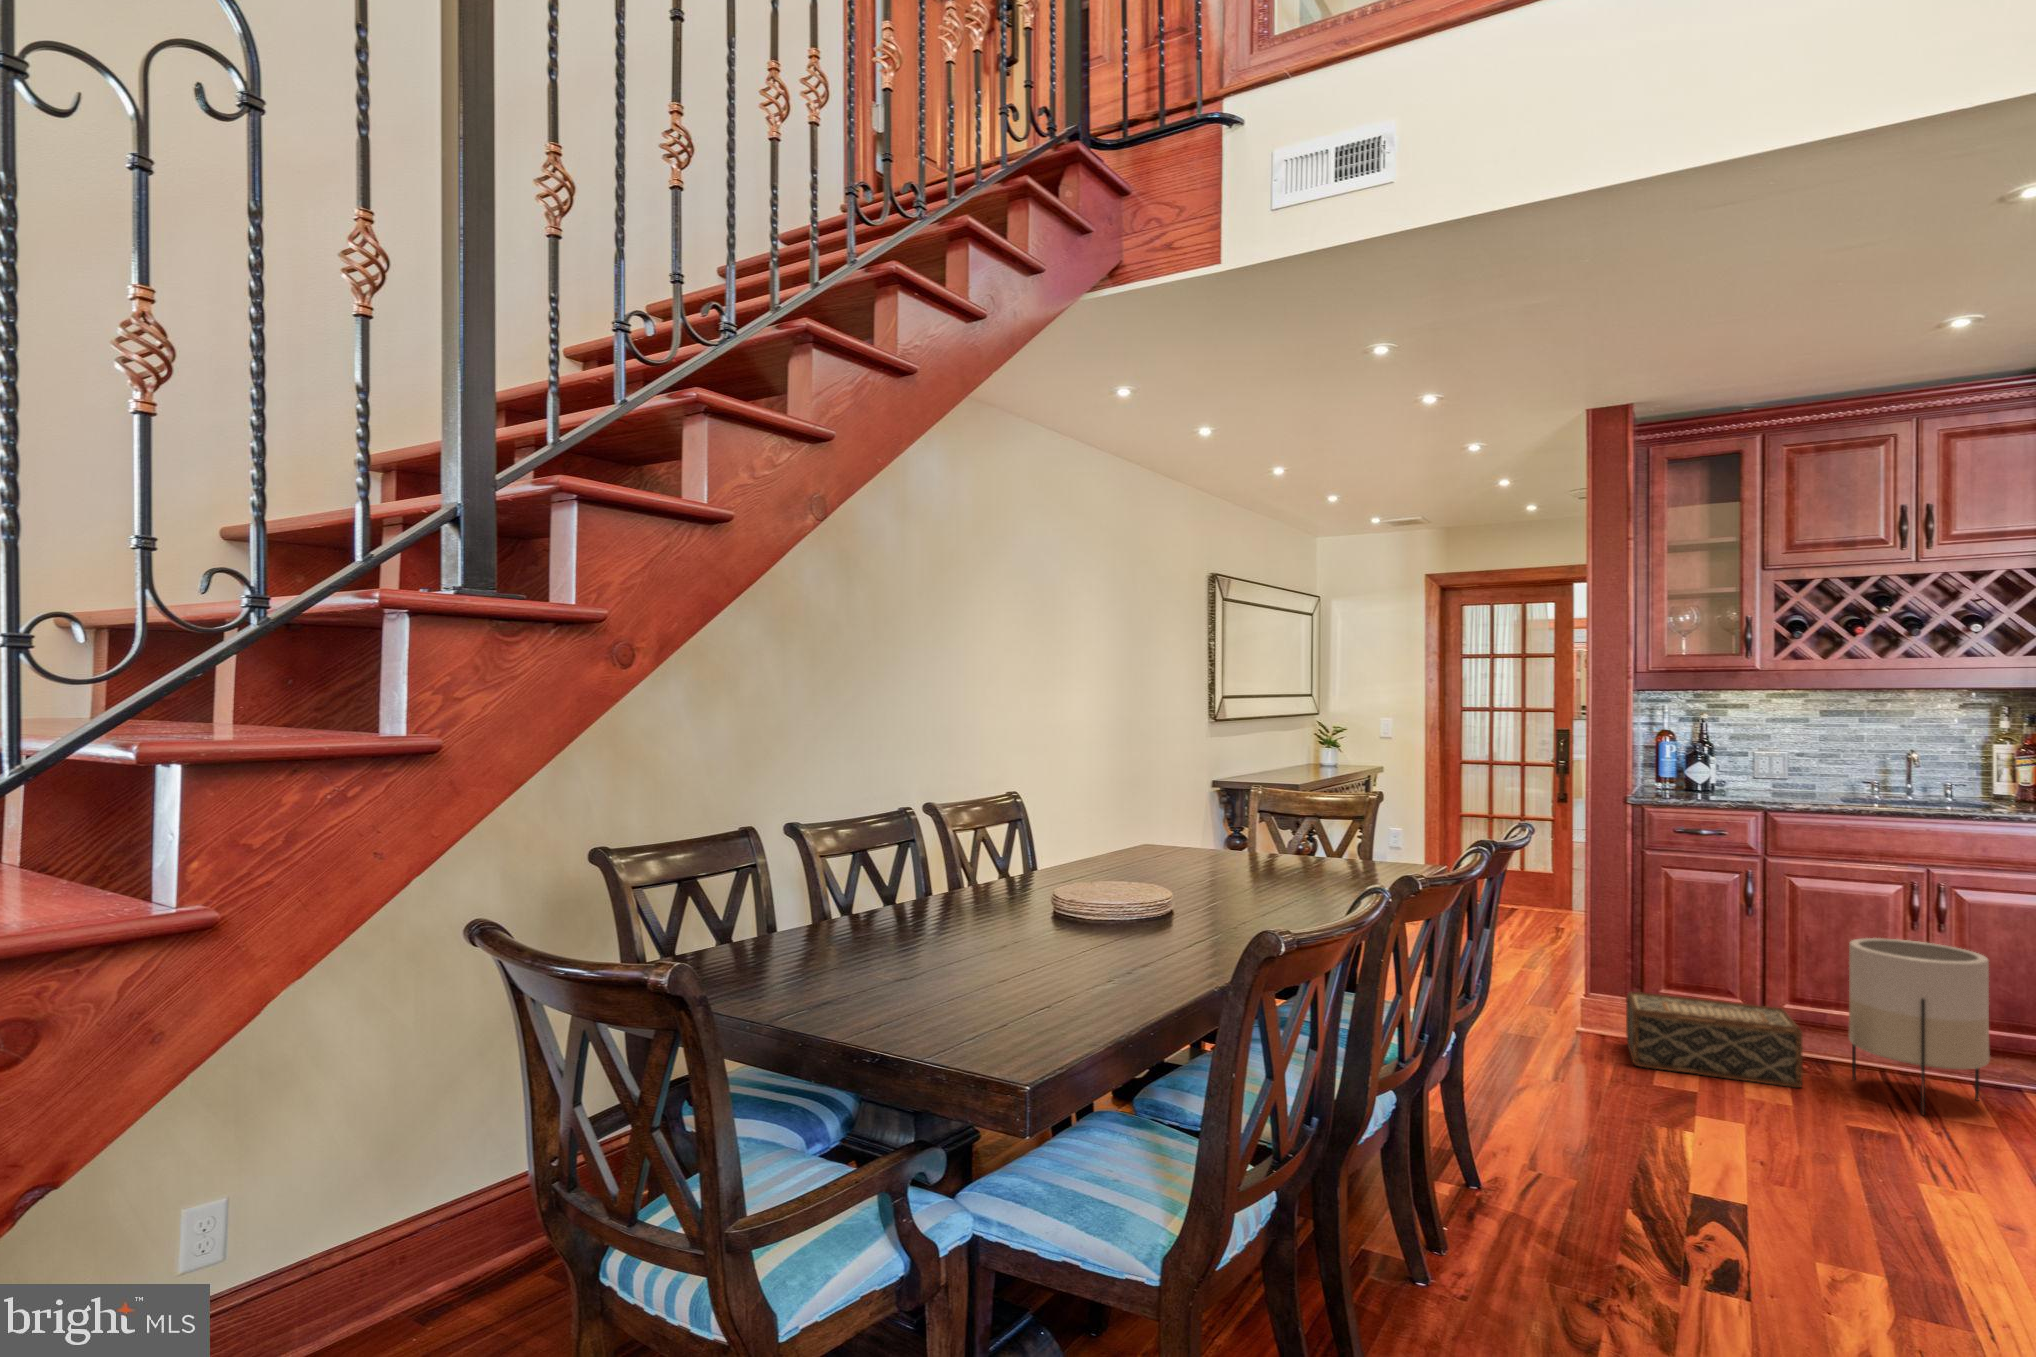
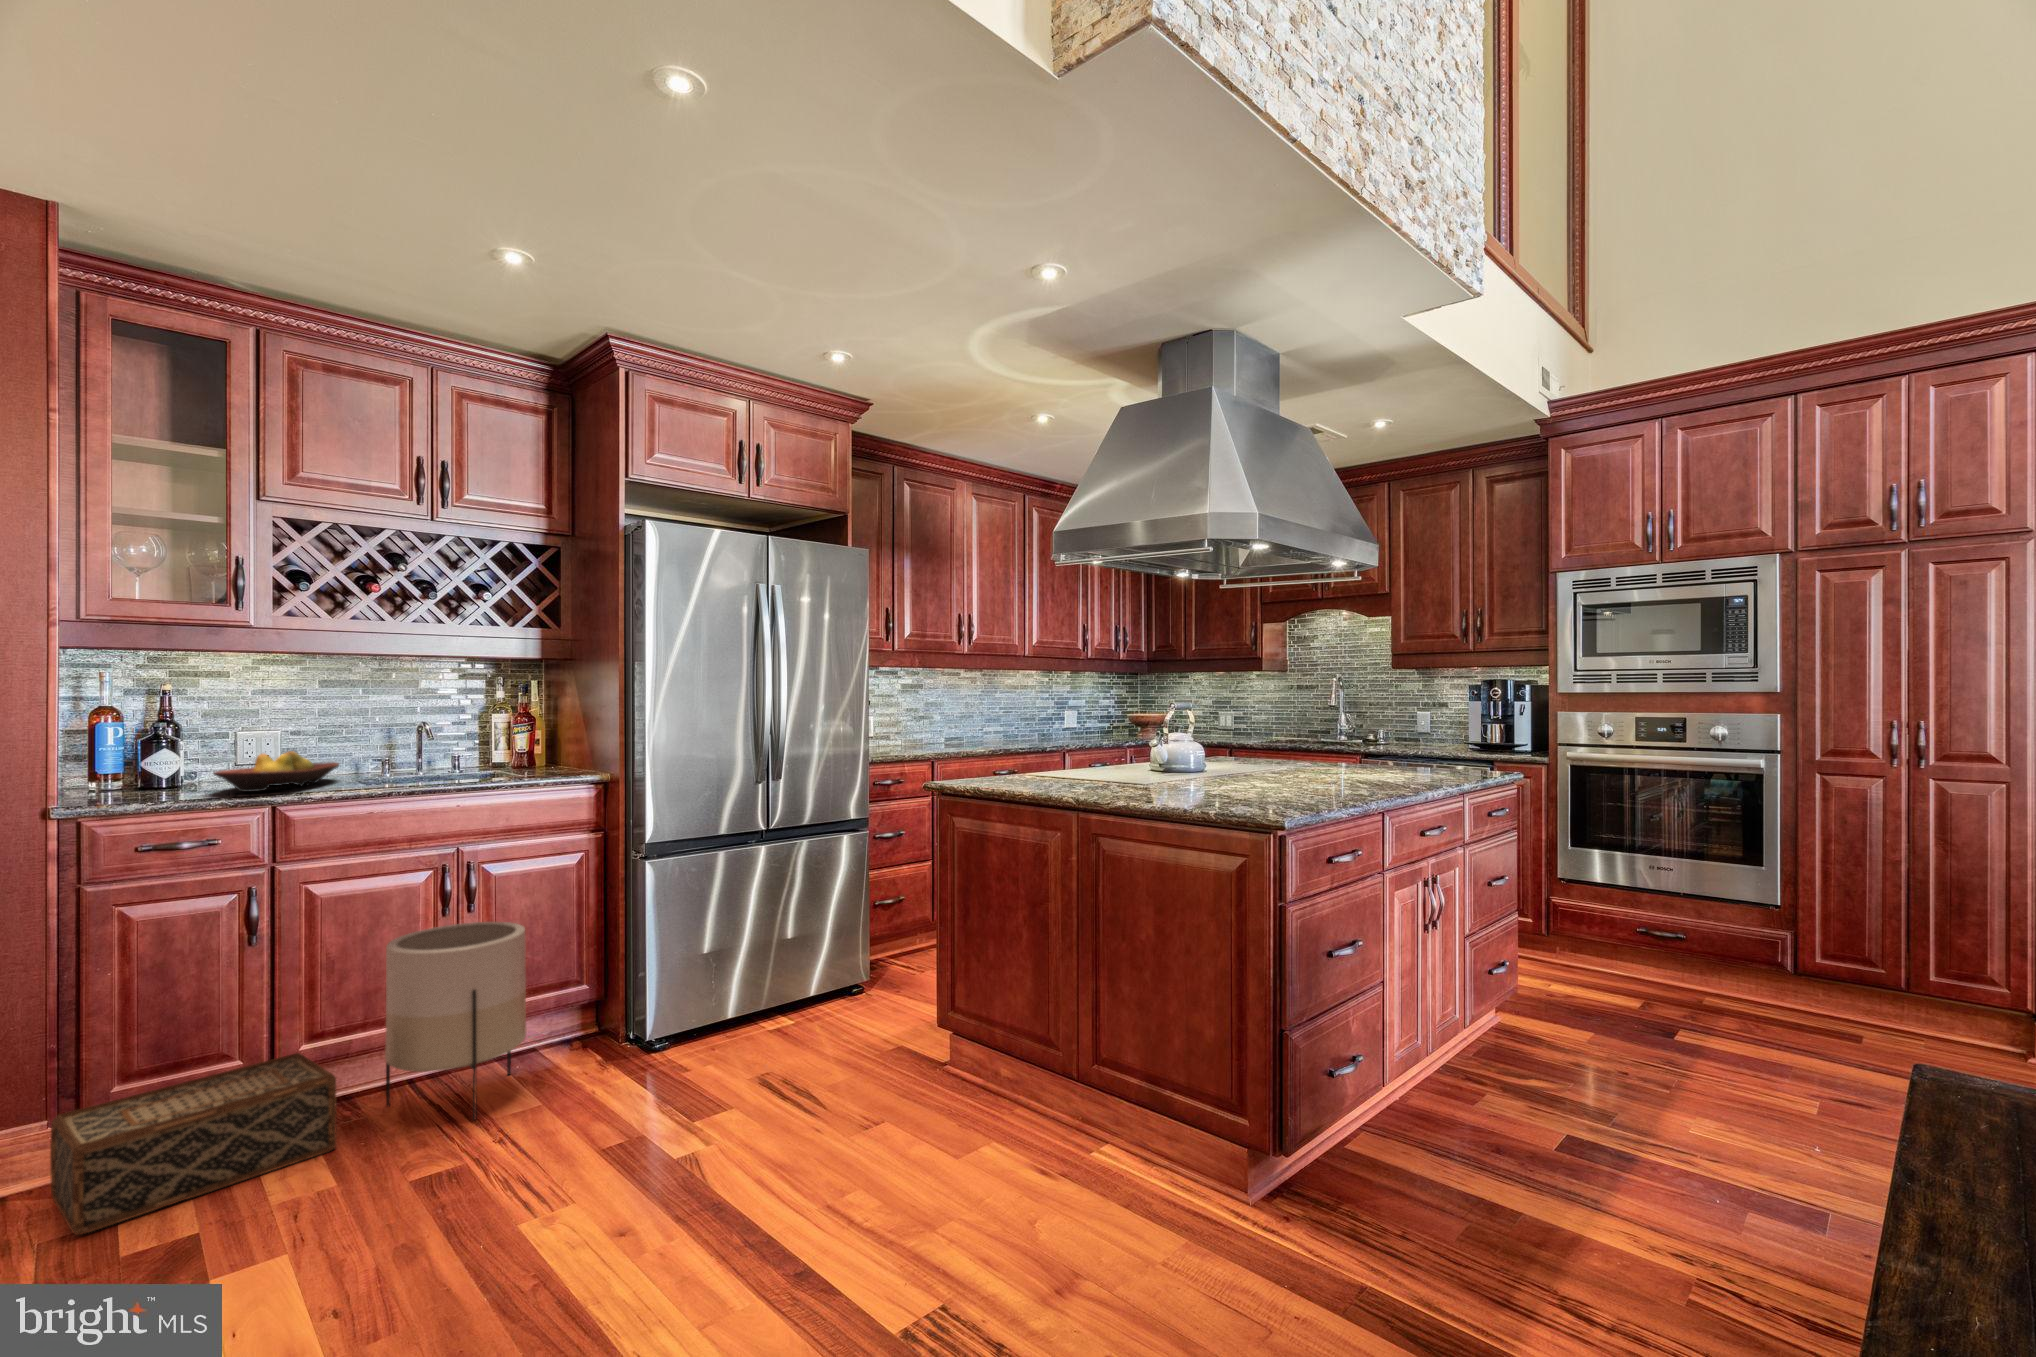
fruit bowl: none [1727,770,1828,800] -> present [213,751,339,792]

